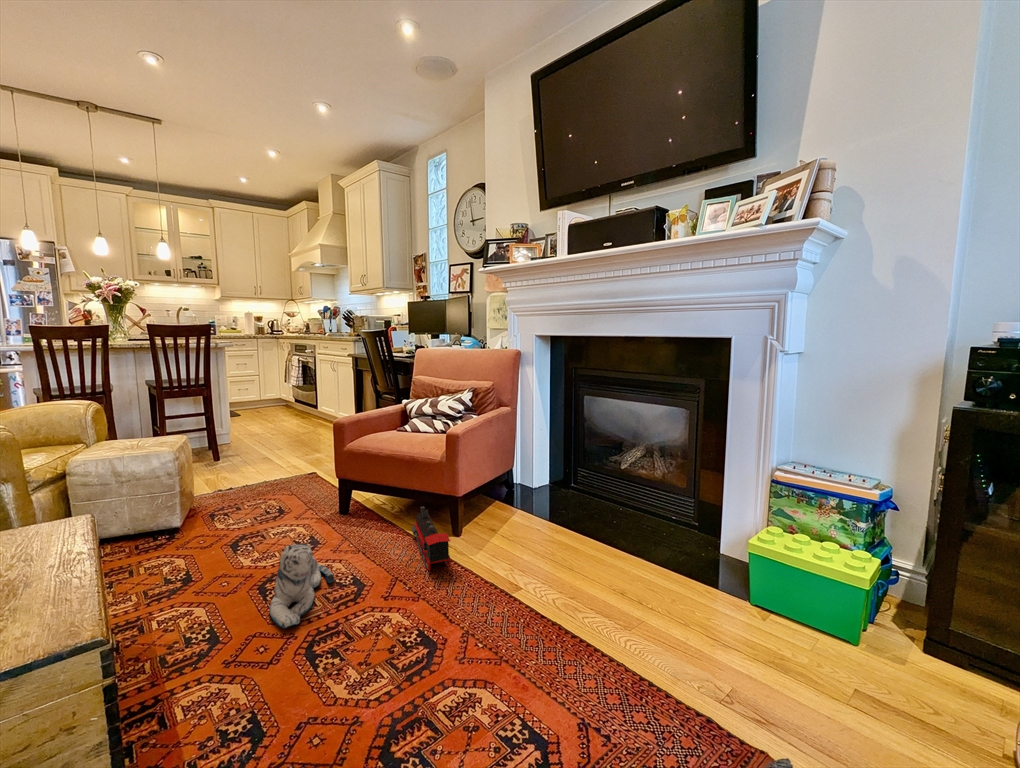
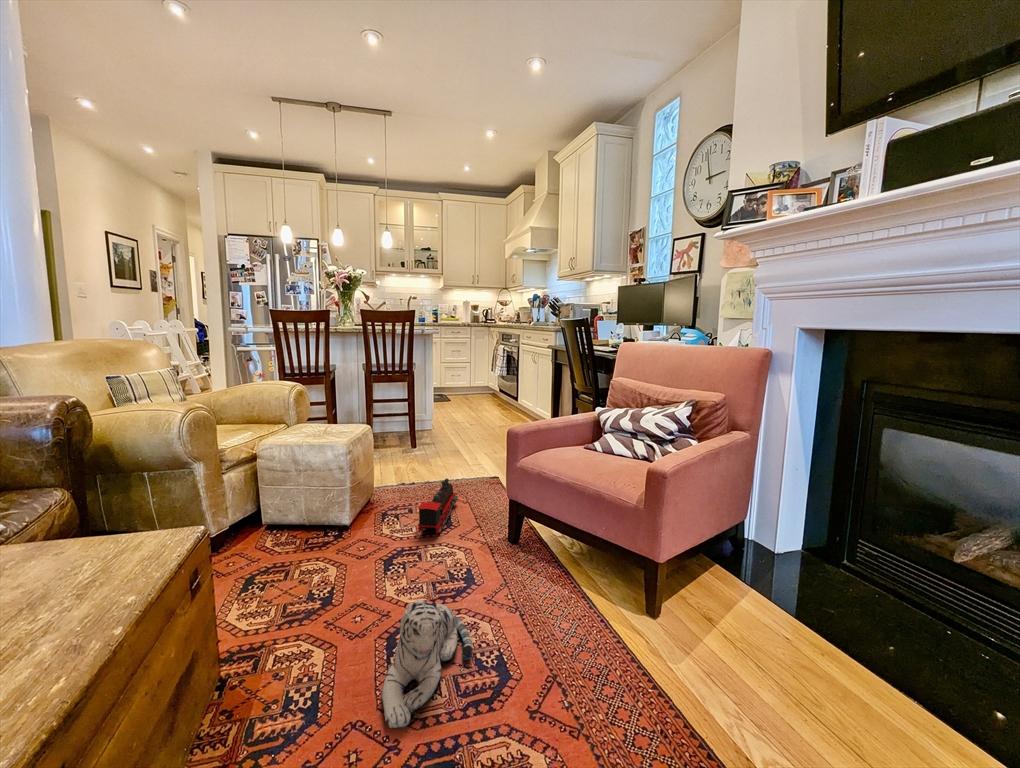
toy train: present [412,507,451,571] -> present [418,479,458,534]

